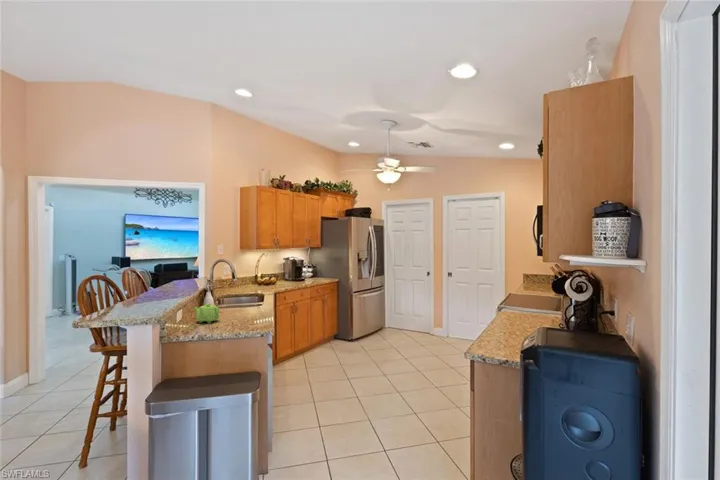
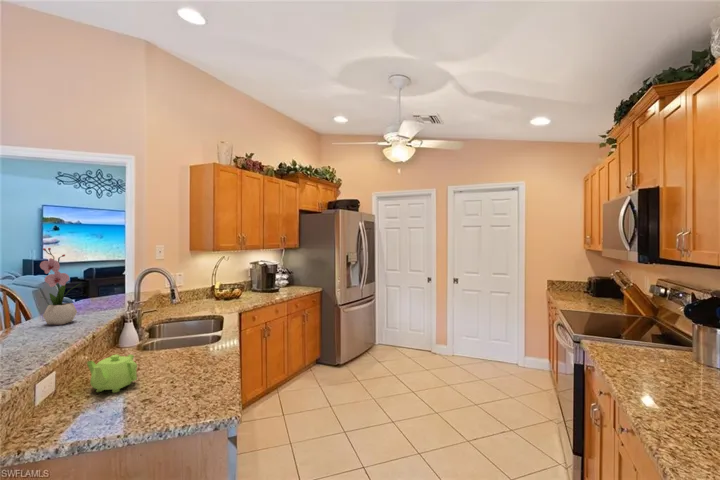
flower arrangement: none [161,246,182,291] -> present [40,248,77,325]

